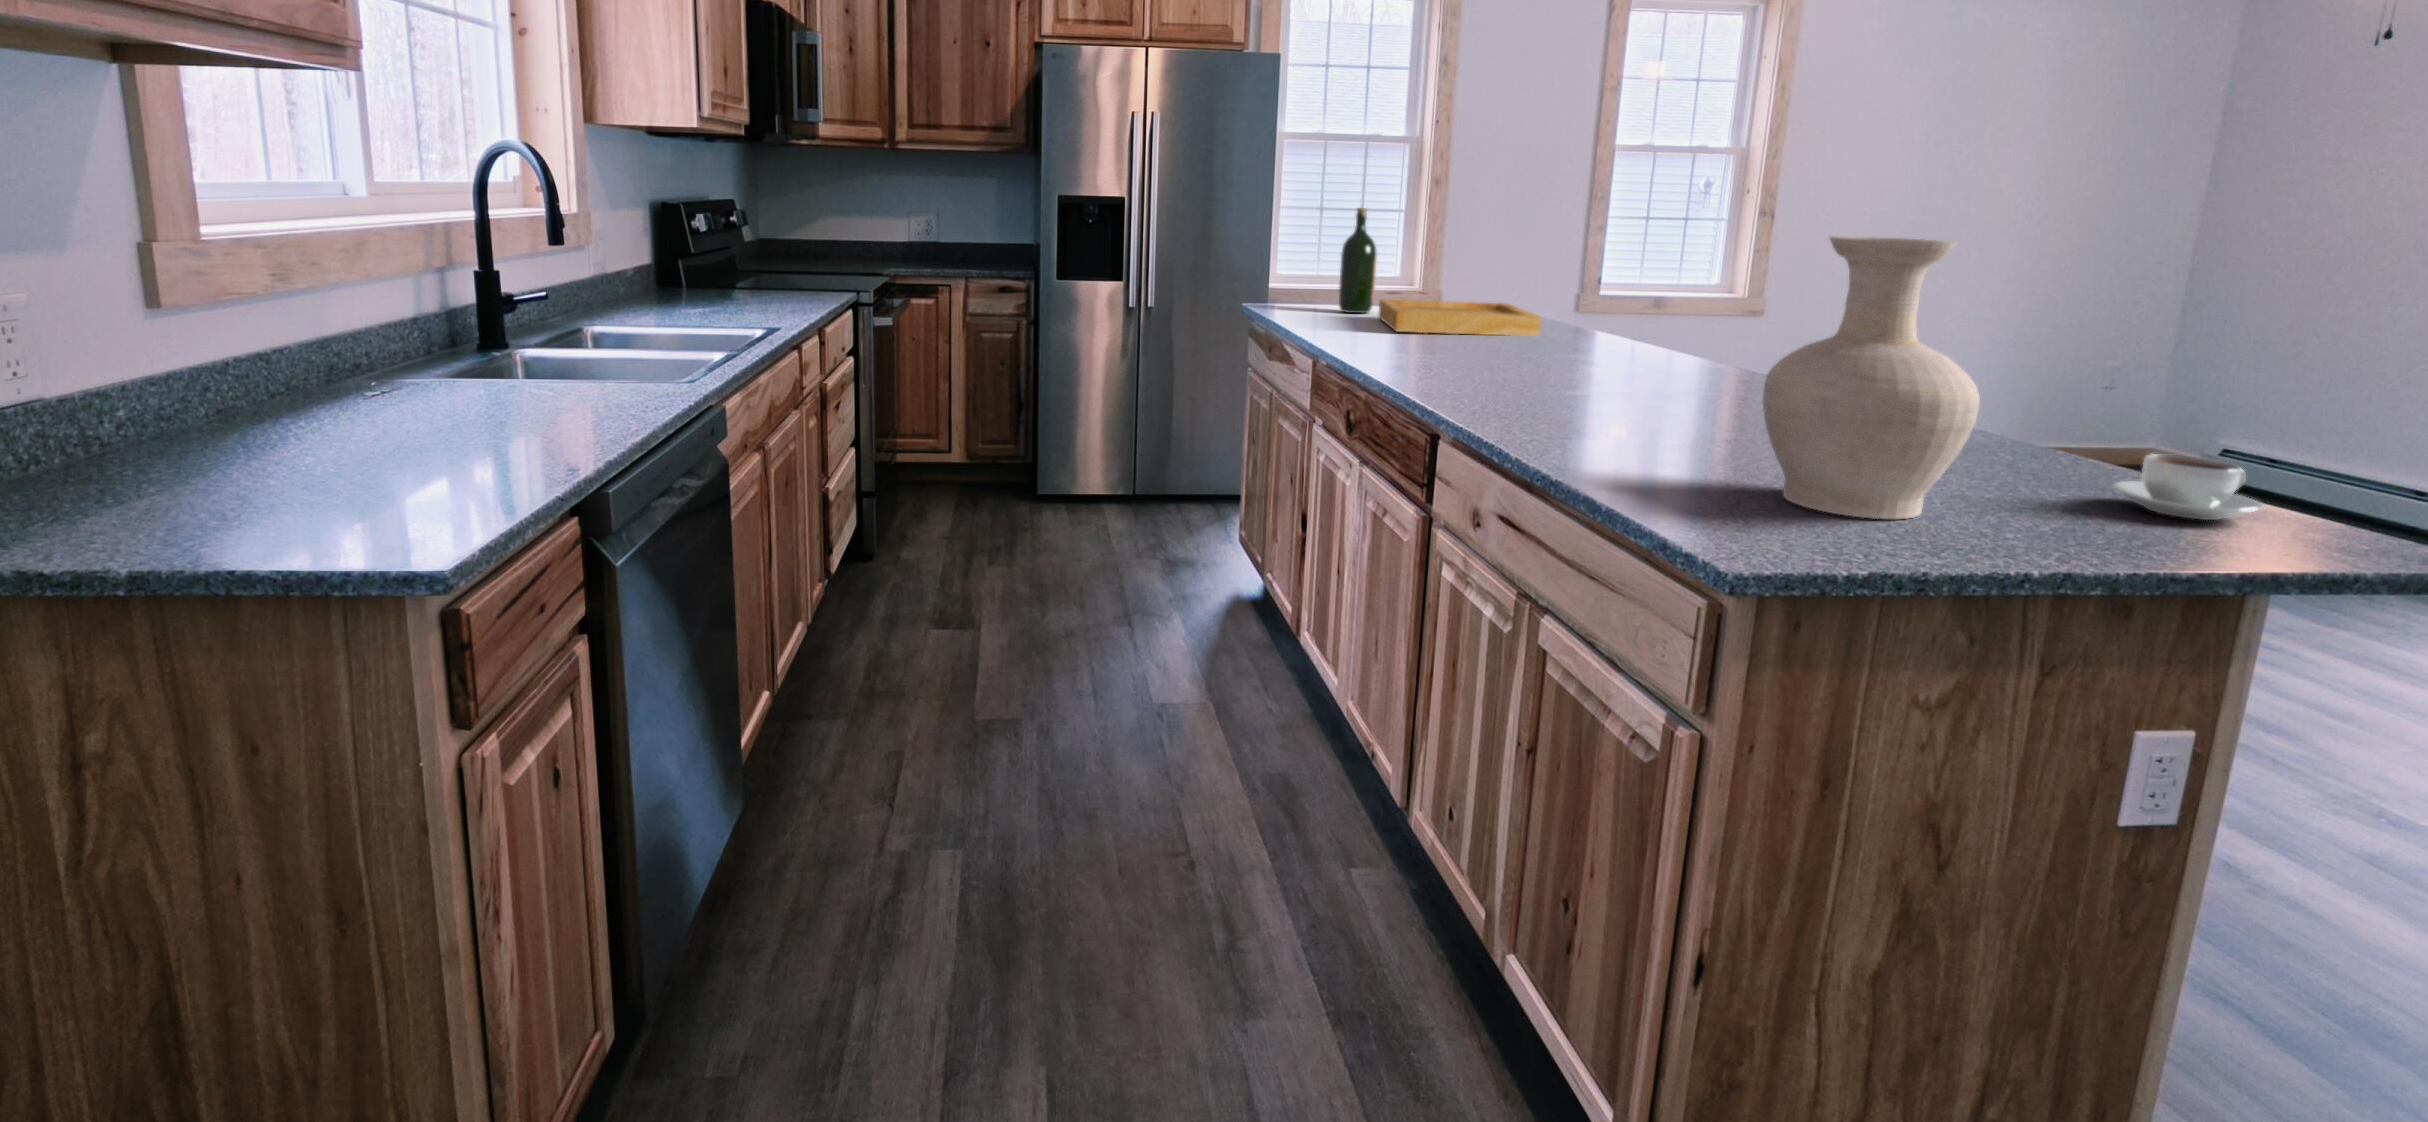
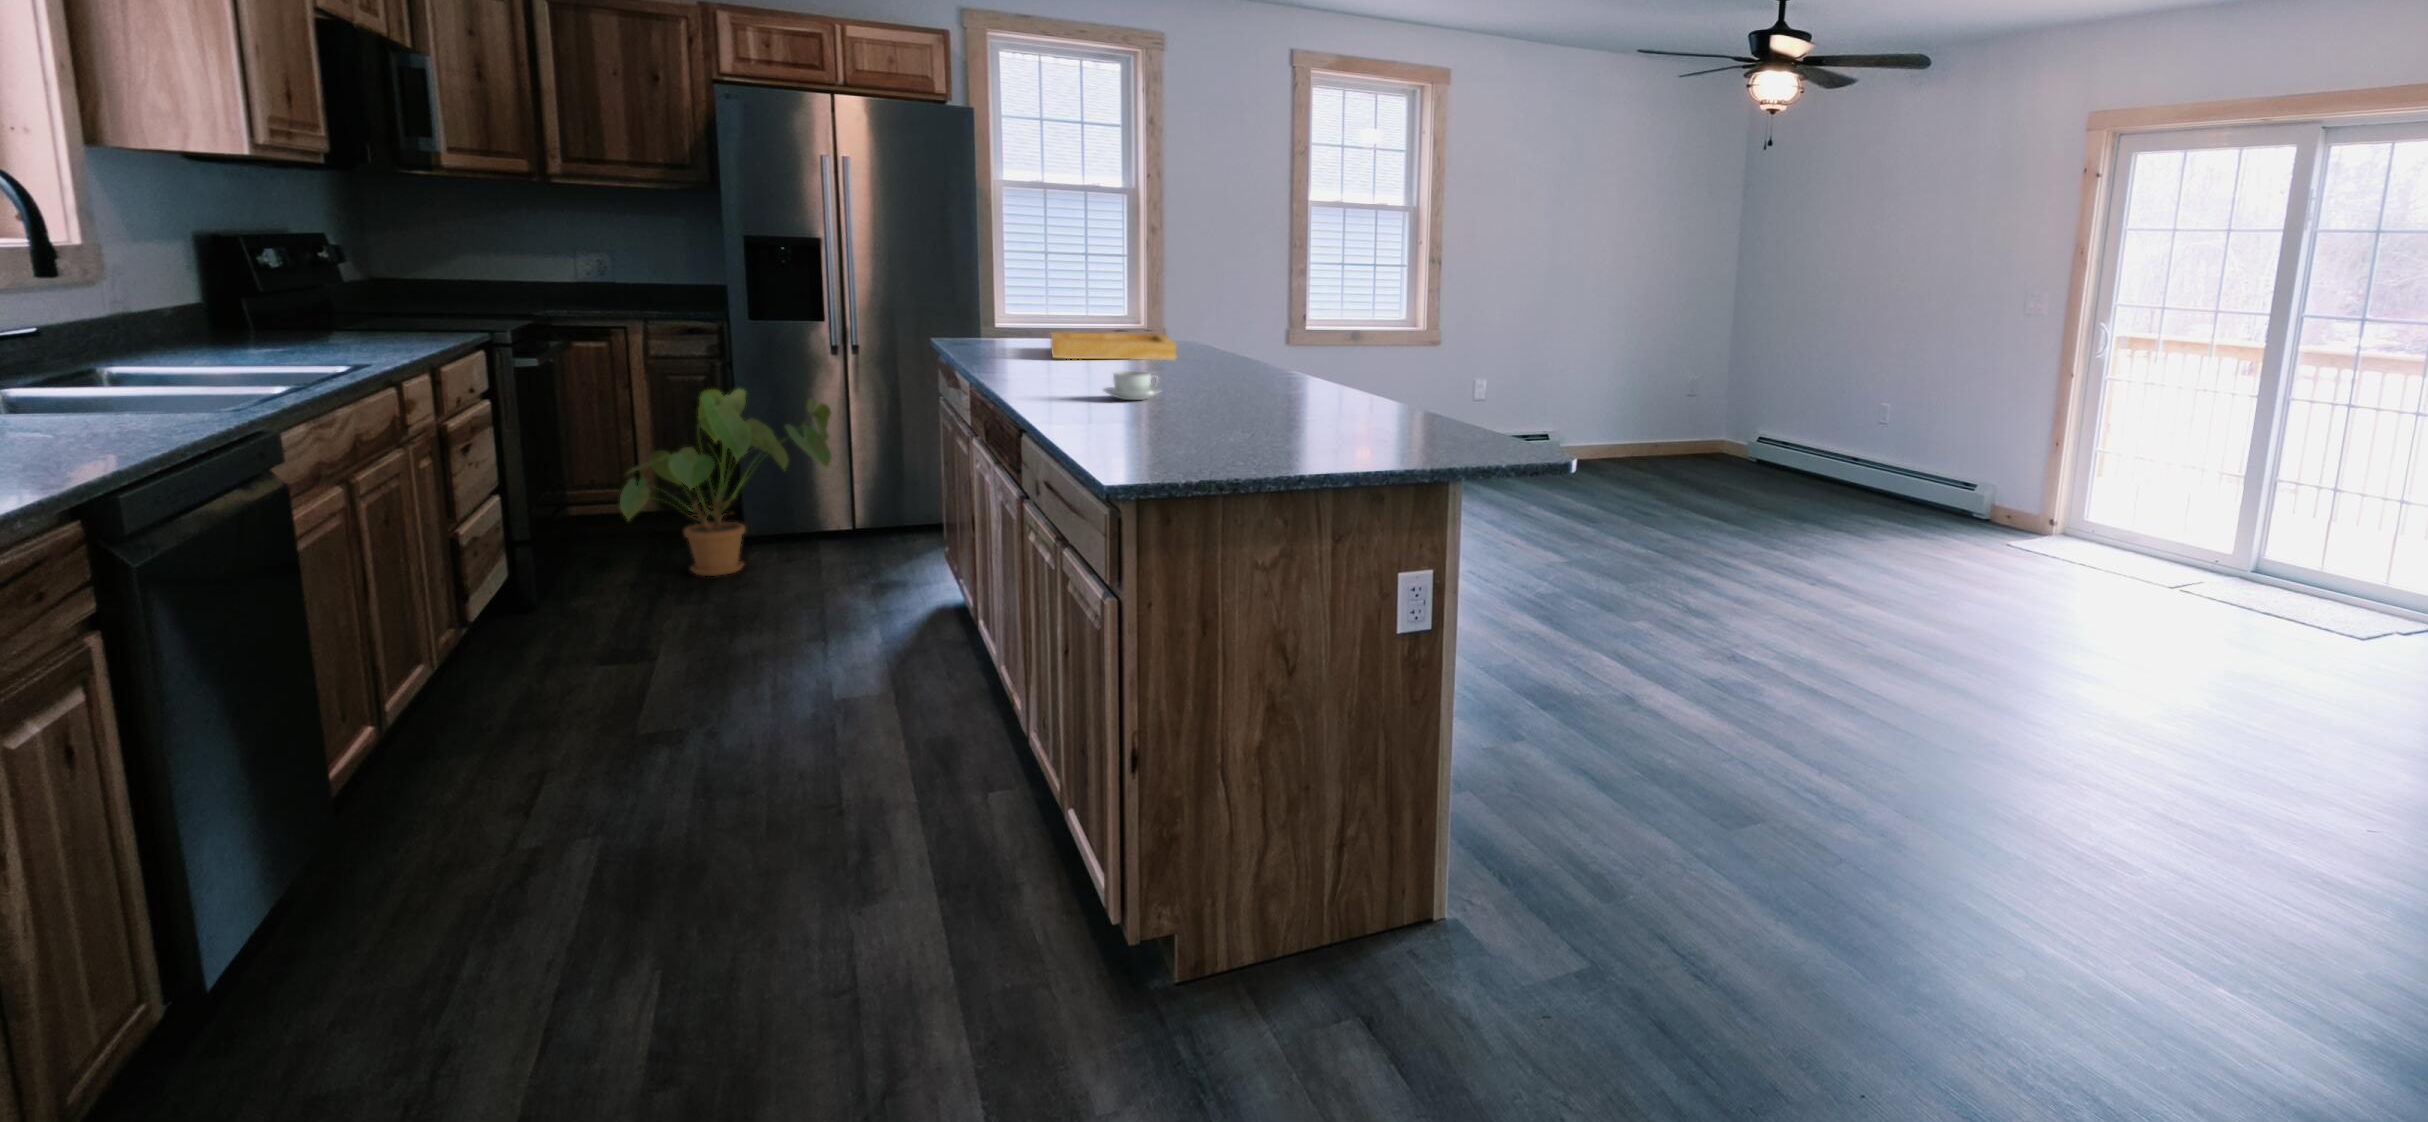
wine bottle: present [1339,208,1377,313] -> none [1018,252,1052,345]
vase: present [1762,236,1980,519] -> none [1180,275,1302,455]
house plant: none [944,348,1128,533] -> present [620,389,831,576]
coffee cup: present [2113,454,2263,520] -> present [1104,371,1161,400]

